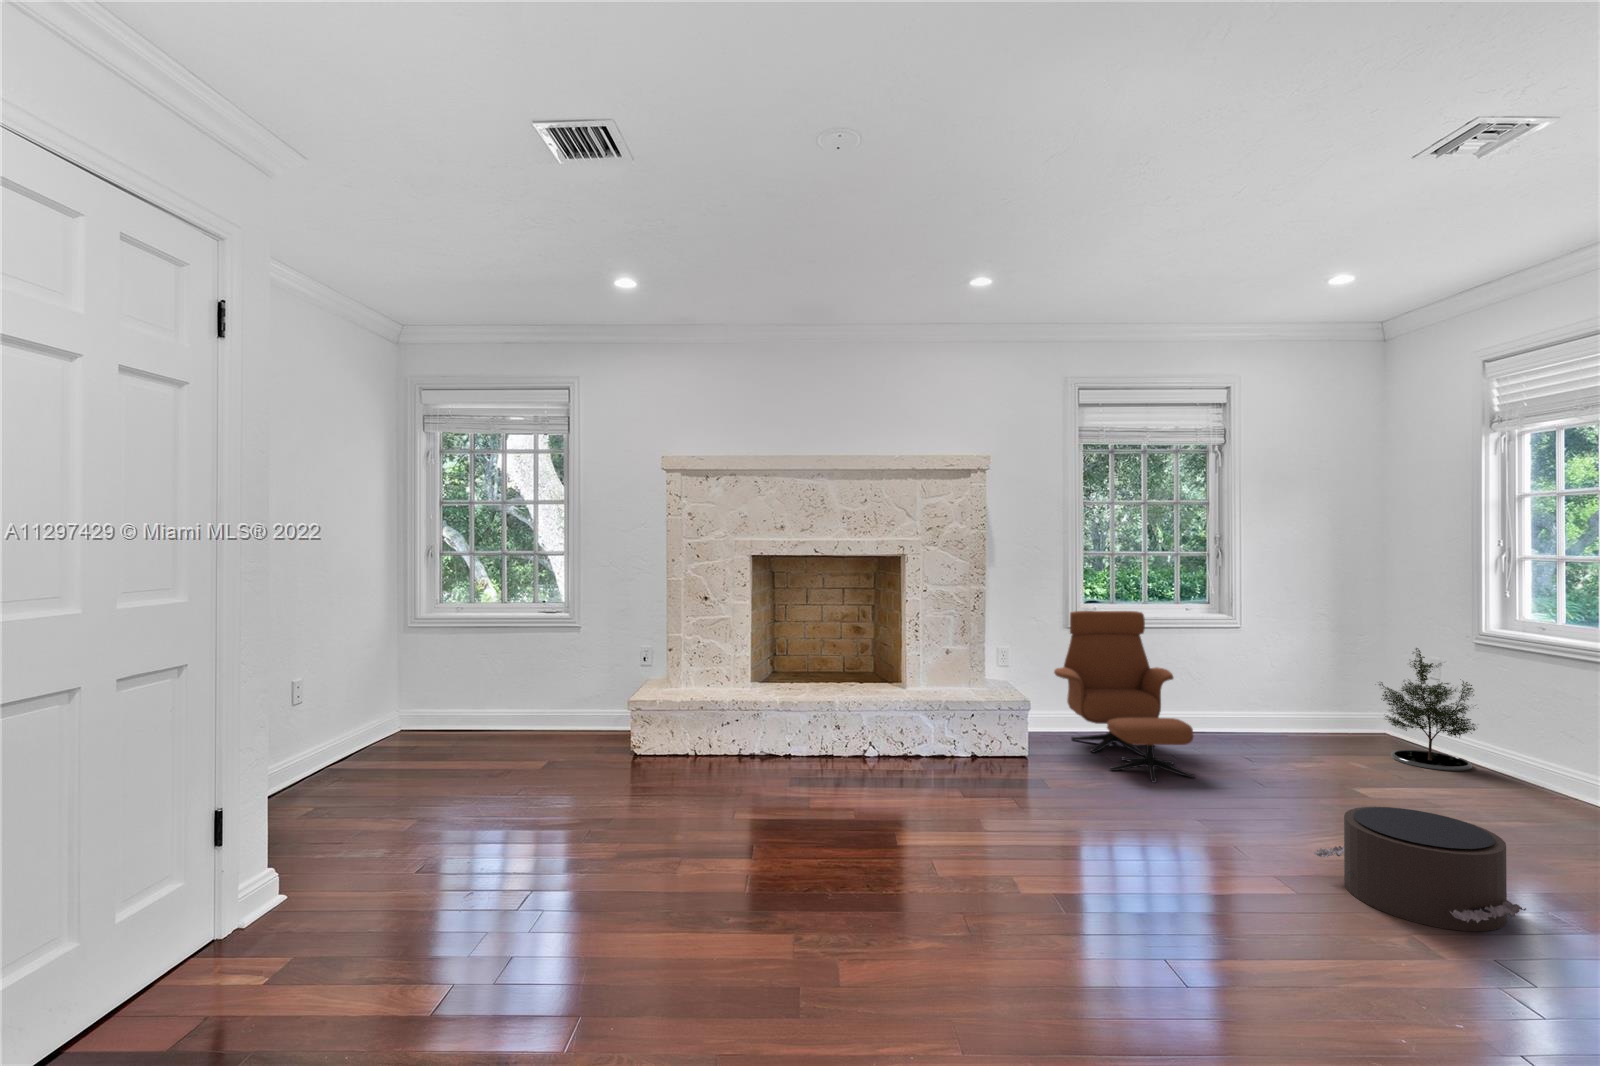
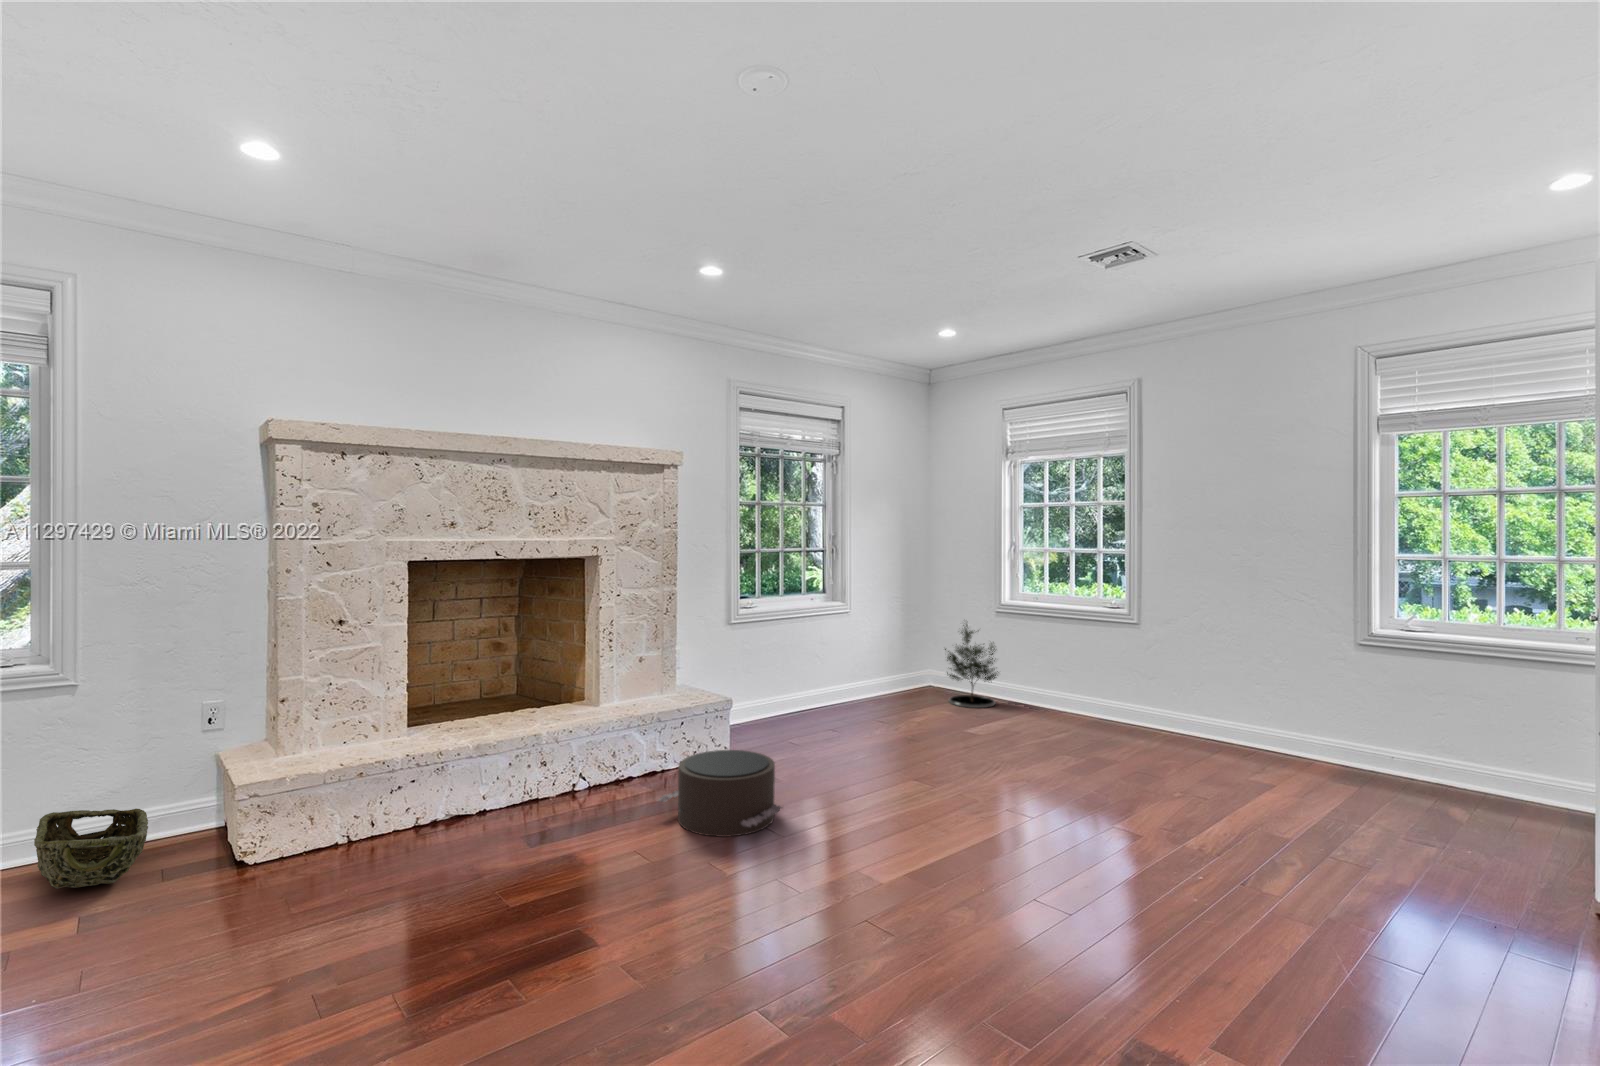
lounge chair: present [1054,611,1195,782] -> none [729,604,867,757]
woven basket: none [538,702,604,748] -> present [34,809,148,889]
pouf: present [1314,807,1526,931] -> present [658,750,783,837]

